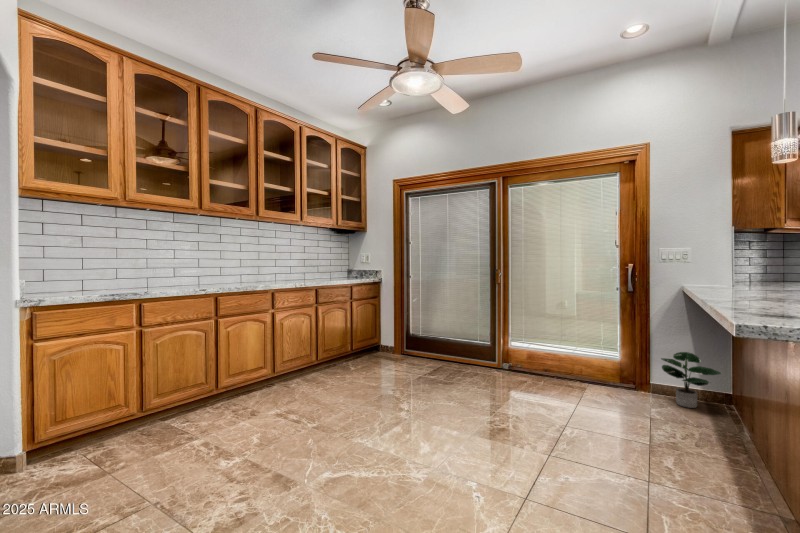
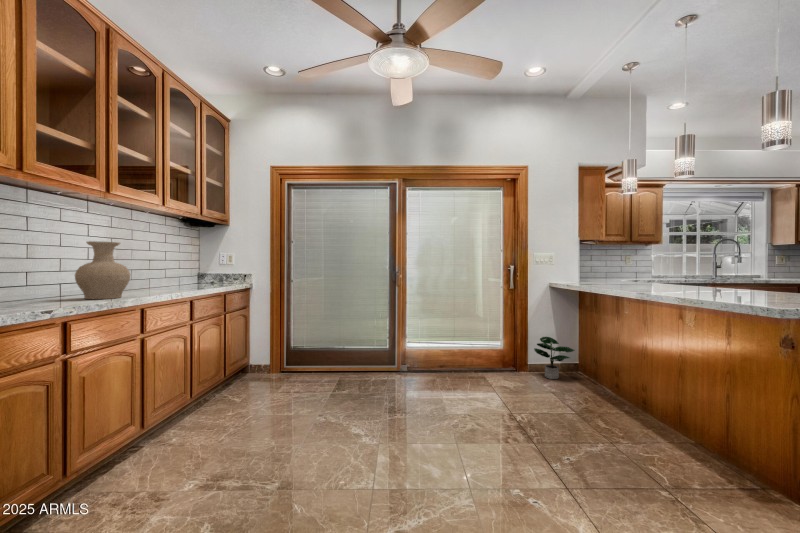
vase: none [238,249,268,285] -> present [75,241,130,299]

